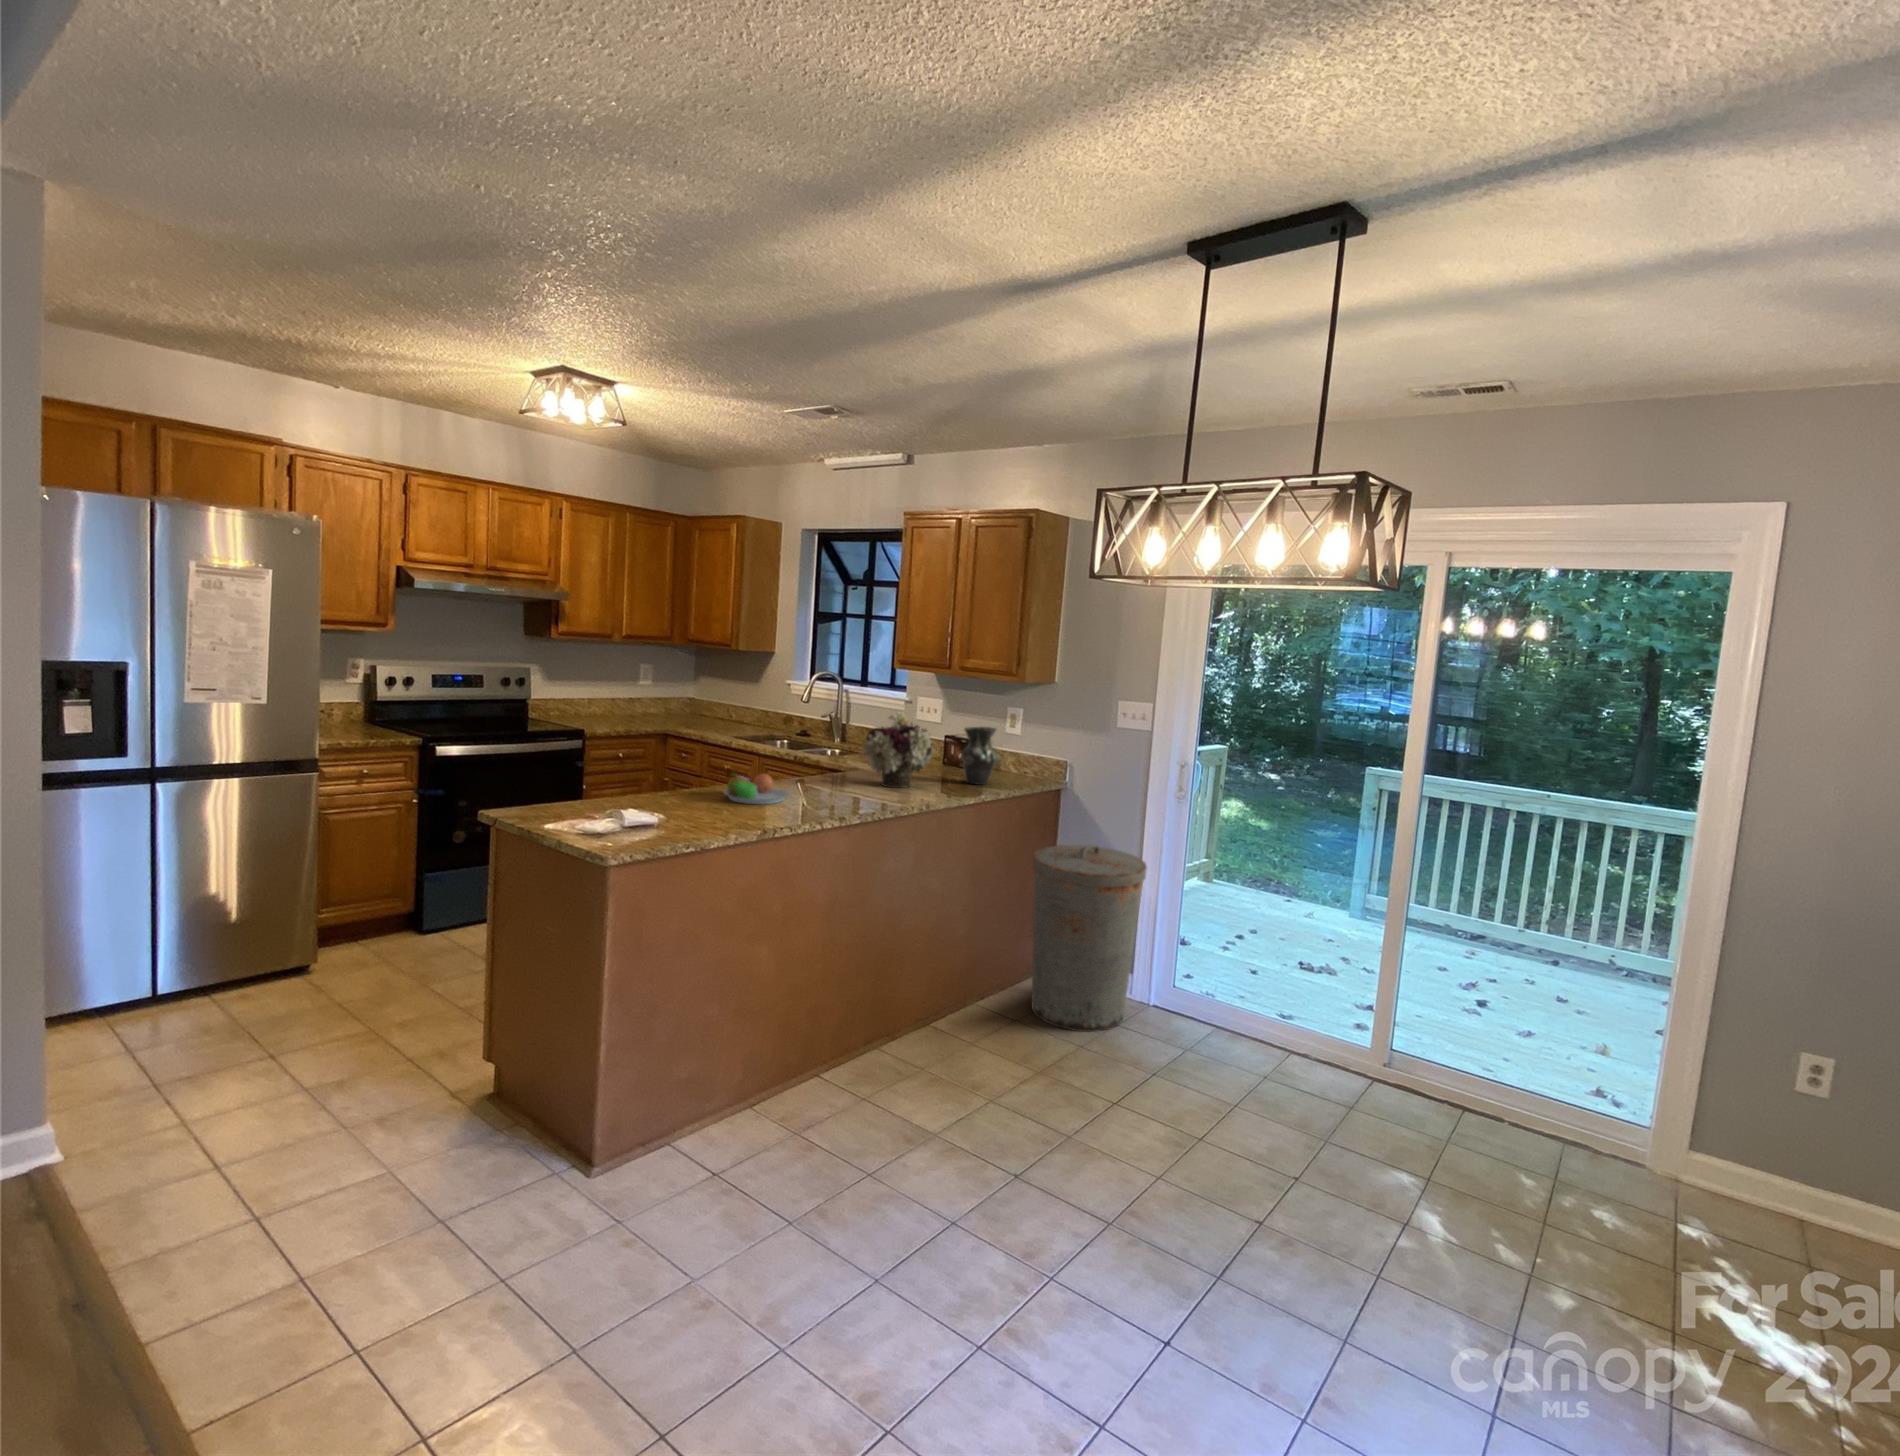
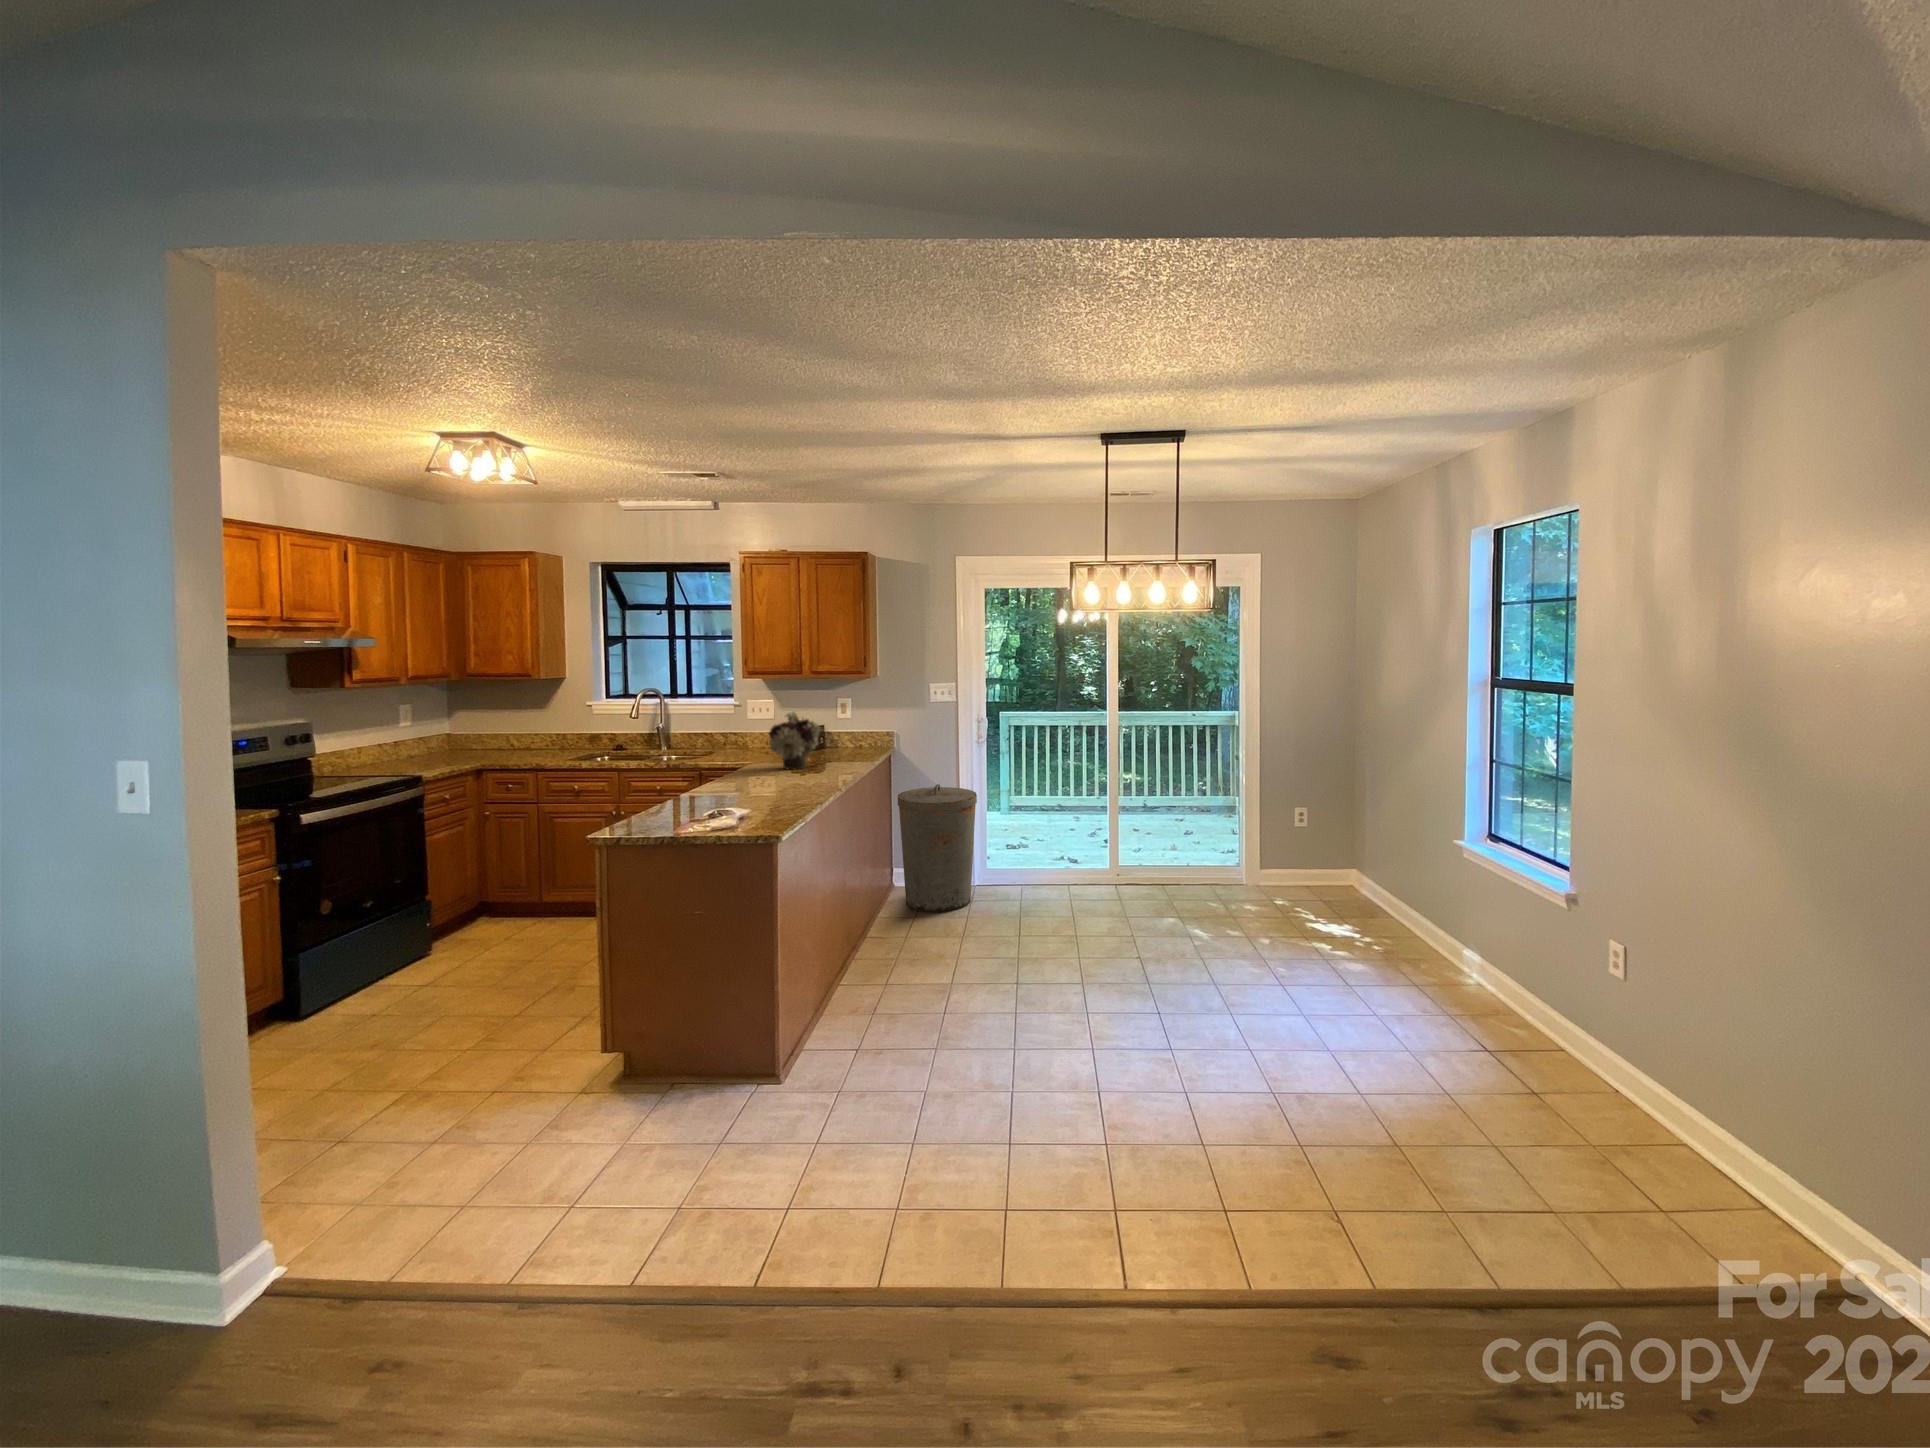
vase: present [961,727,999,785] -> none [824,714,853,759]
fruit bowl: present [724,772,790,804] -> none [711,770,765,794]

